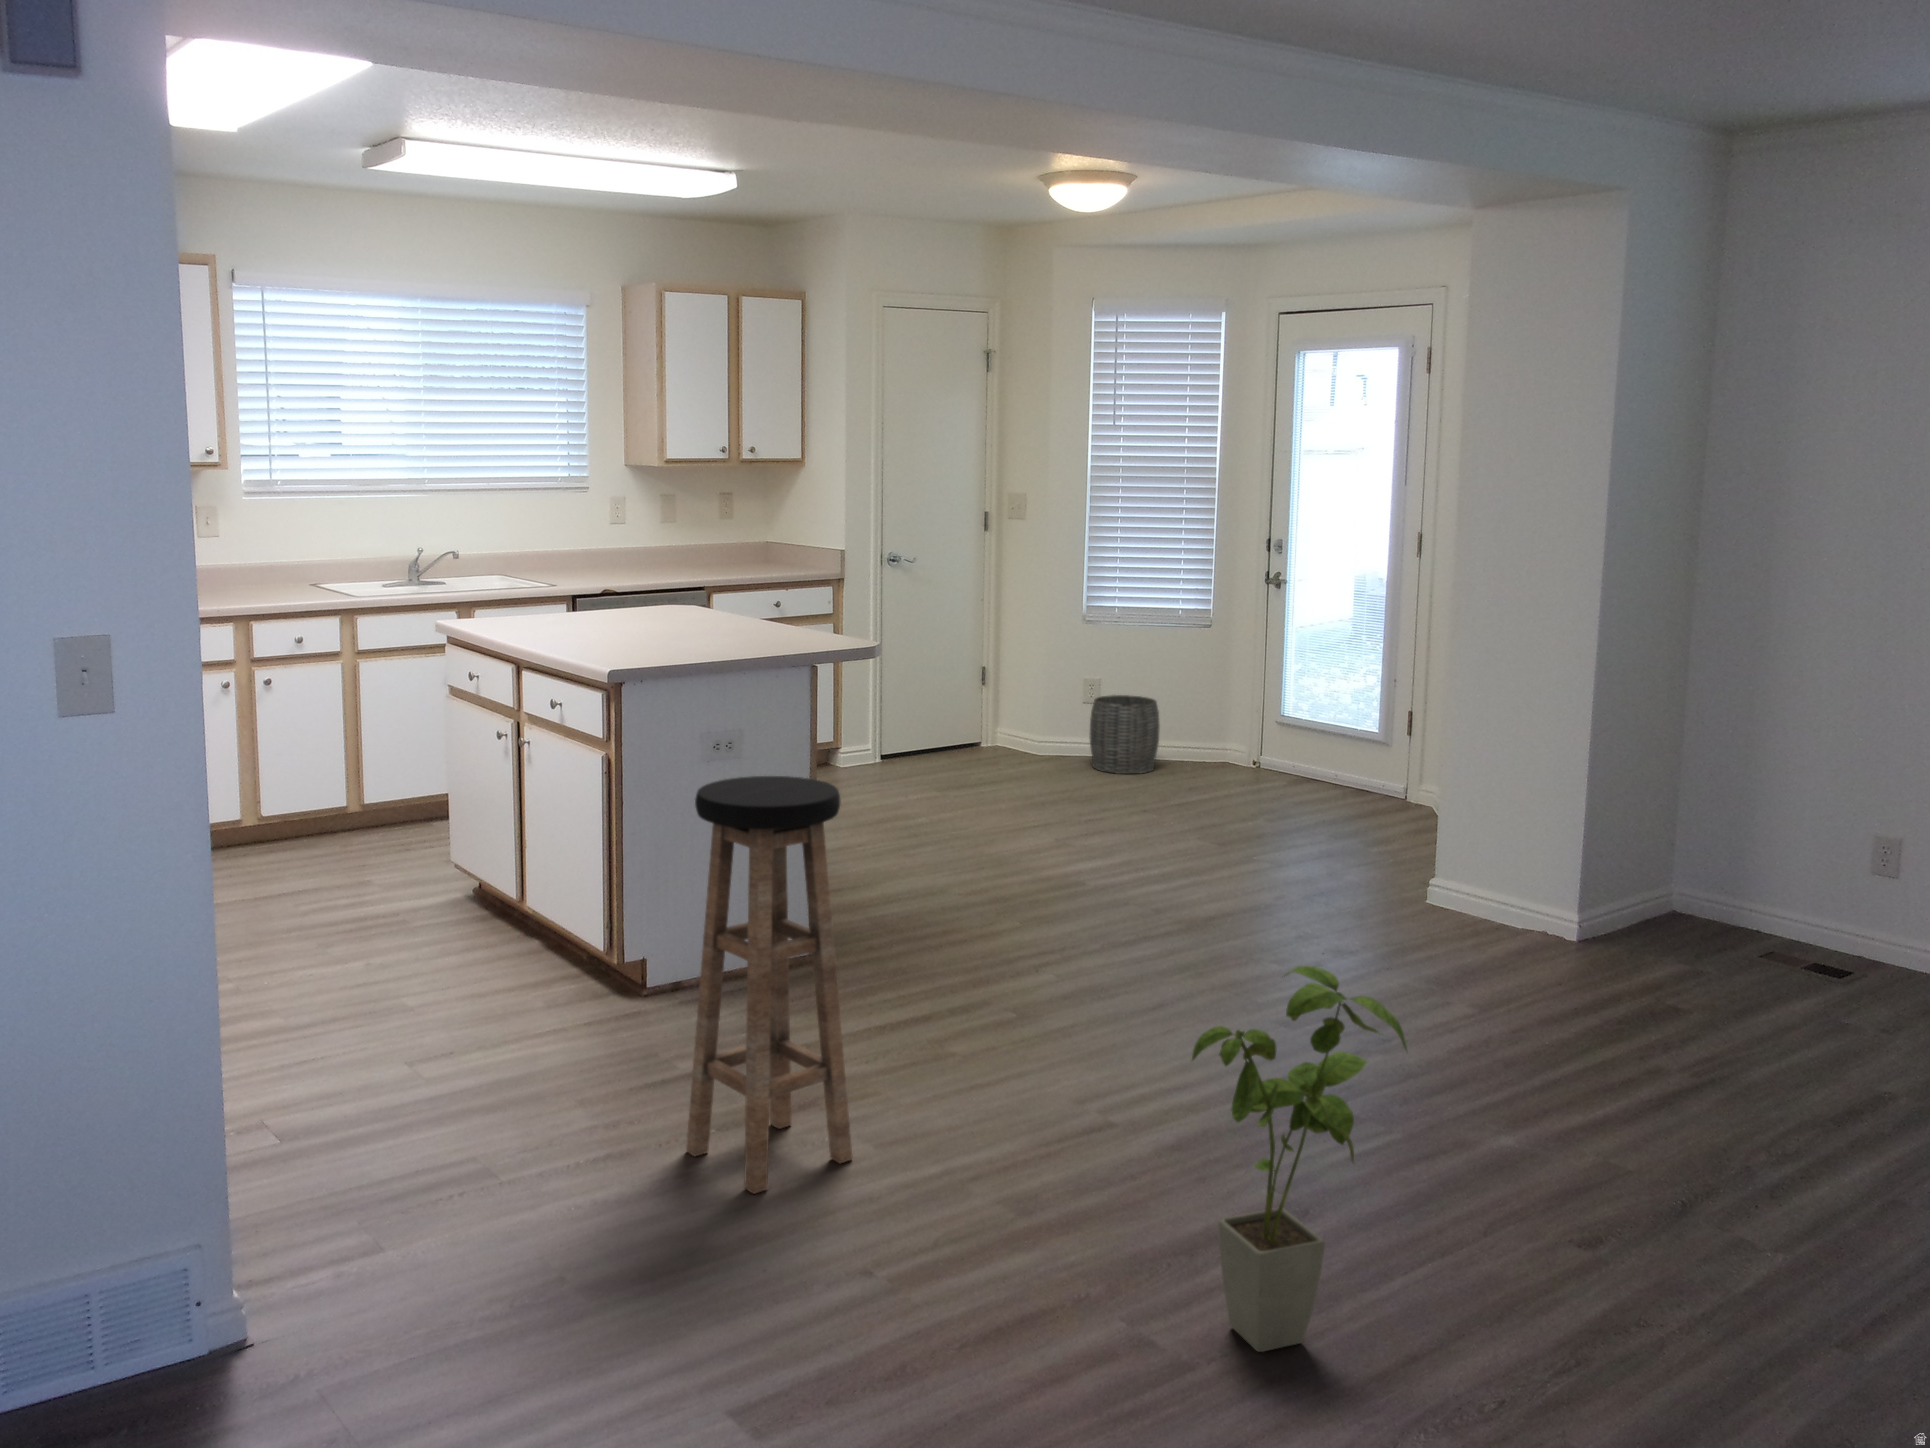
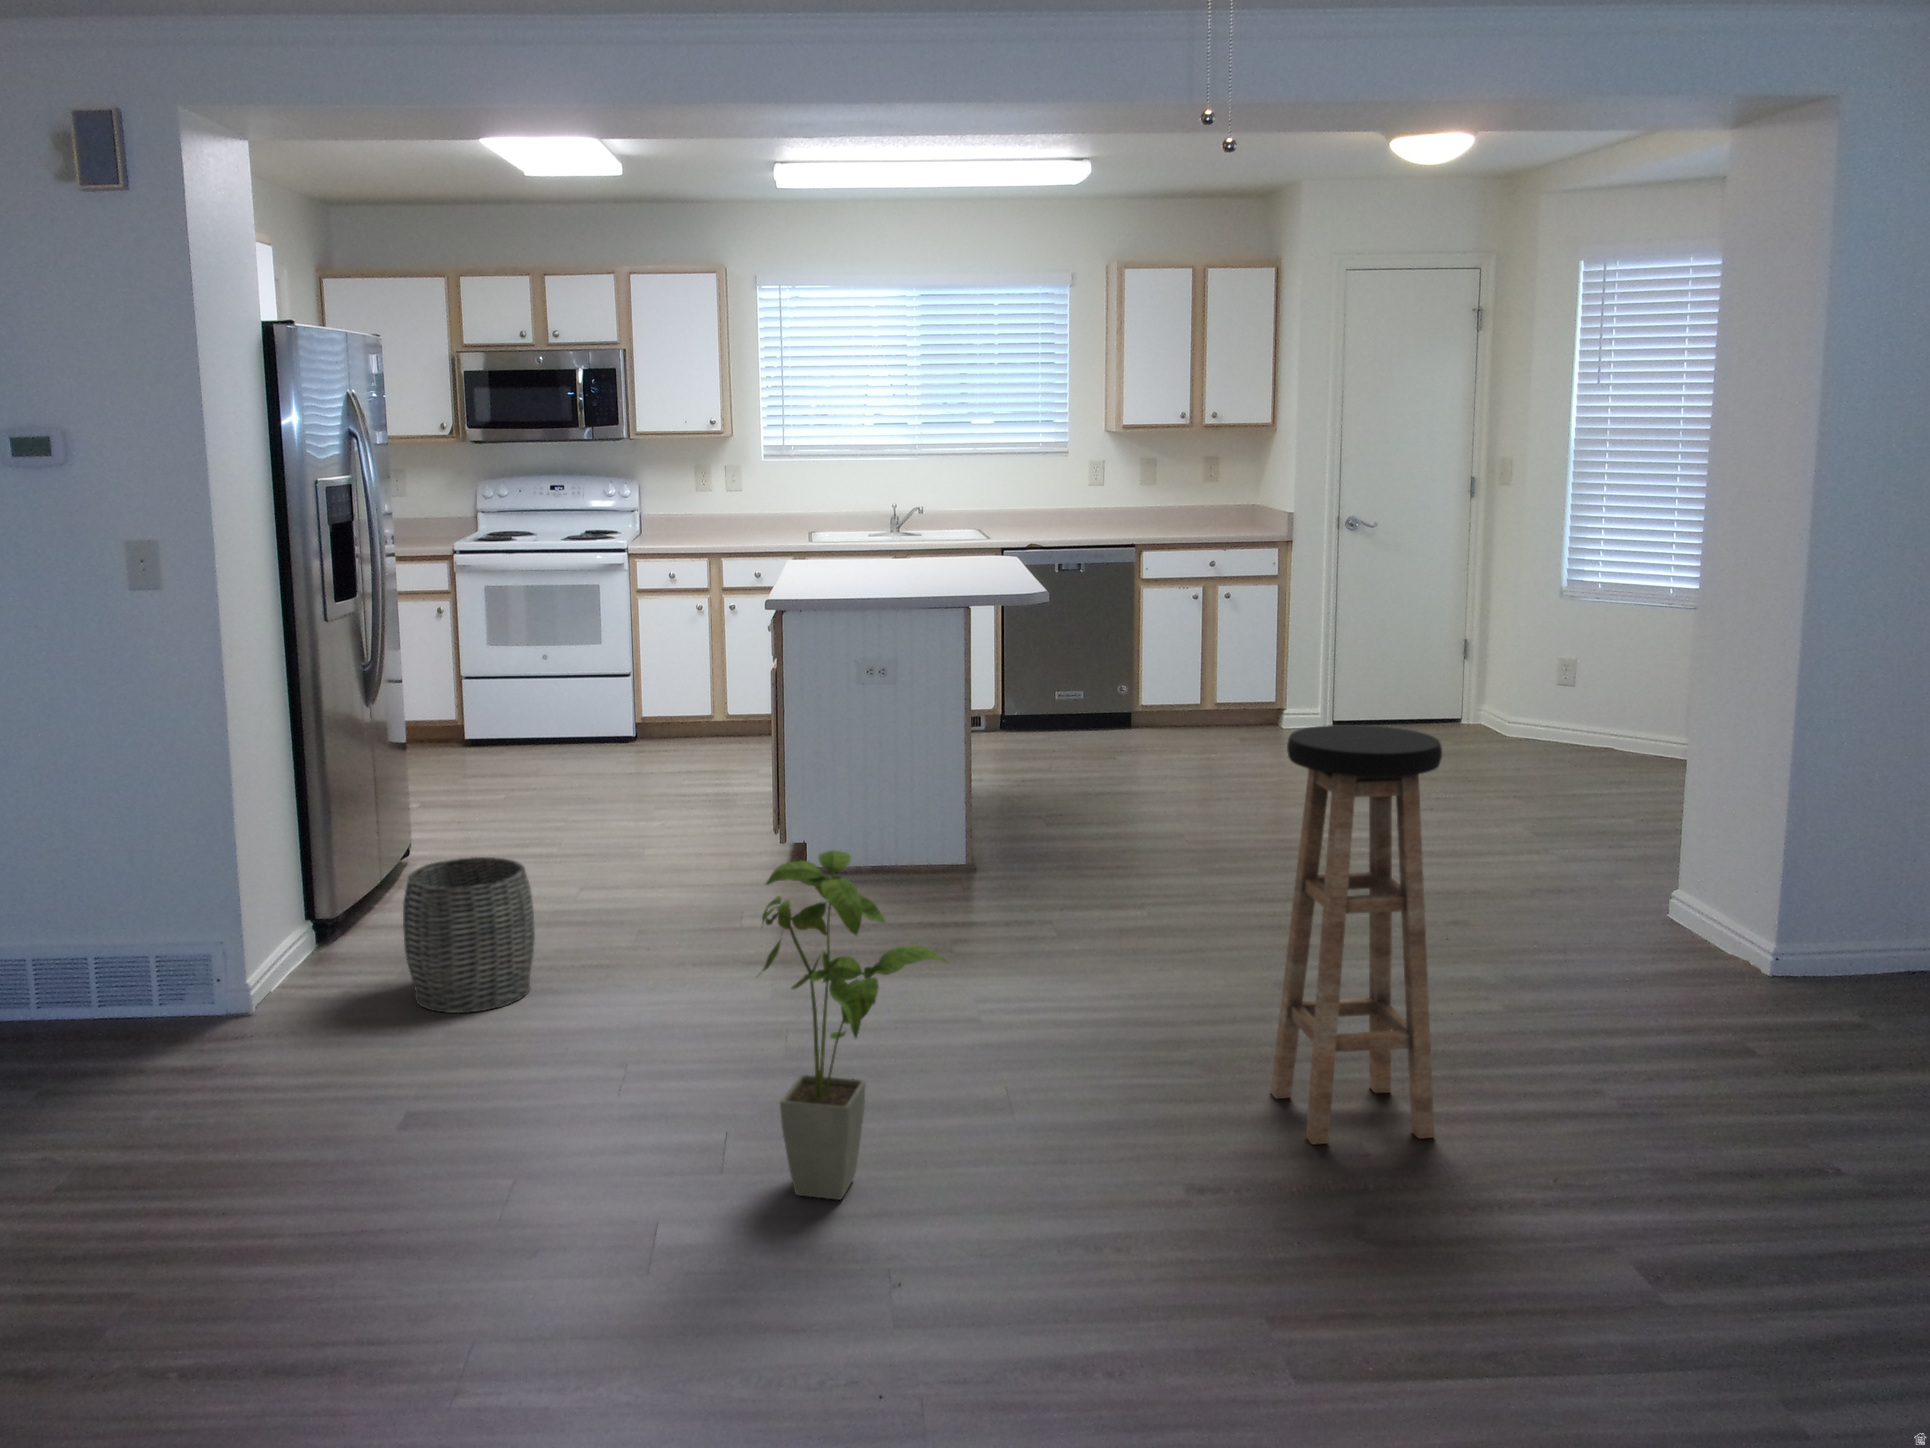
woven basket: present [1090,695,1159,774] -> present [403,857,535,1013]
bar stool: present [686,776,852,1194] -> present [1270,725,1442,1144]

